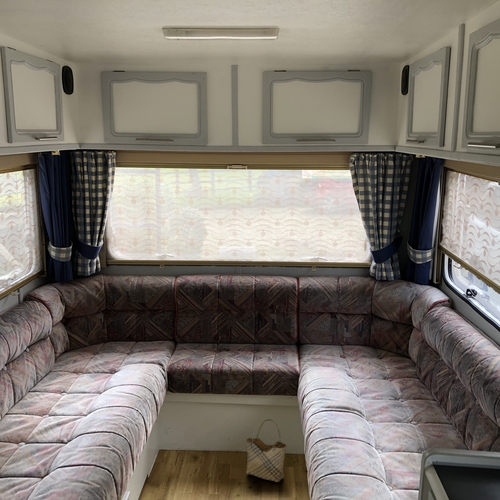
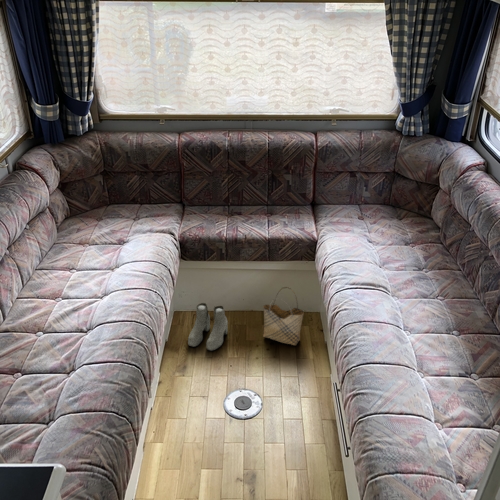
boots: none [170,435,211,485] -> present [188,303,228,351]

